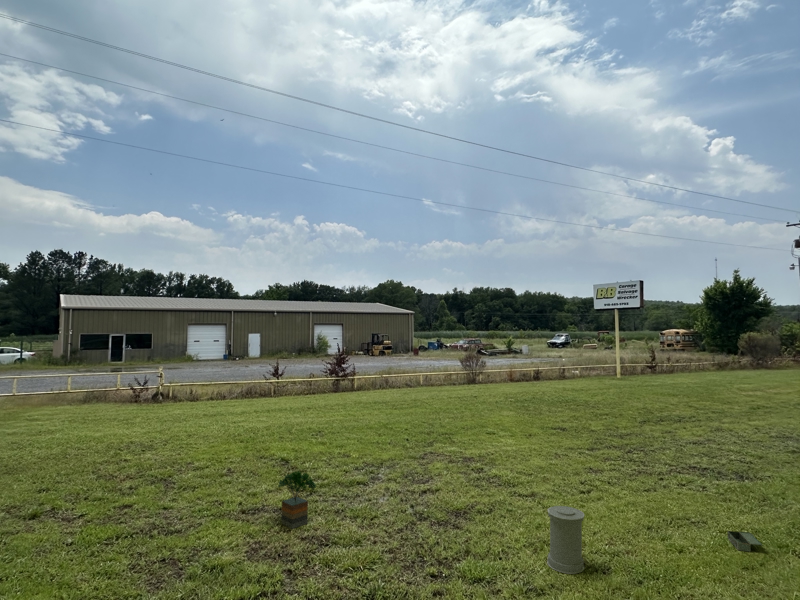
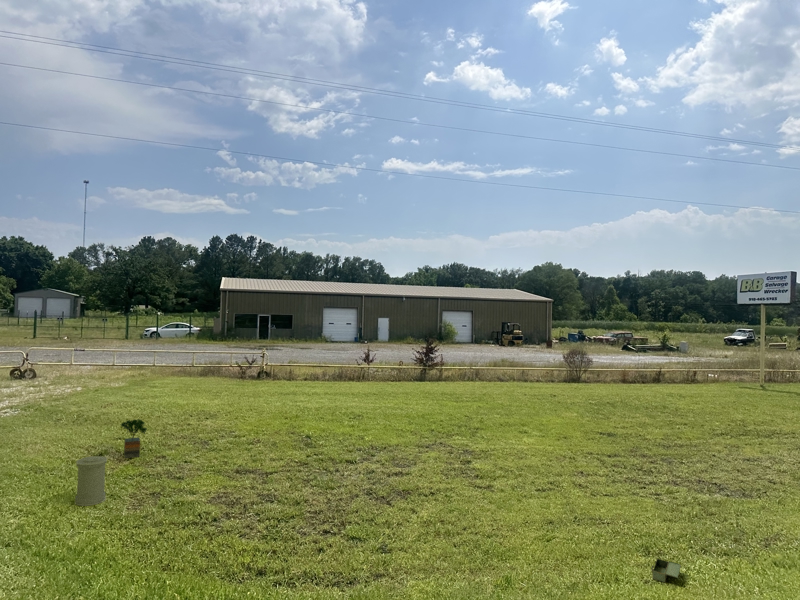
potted tree: present [278,471,316,529] -> present [121,419,147,458]
trash can: present [547,506,584,574] -> present [75,456,107,506]

